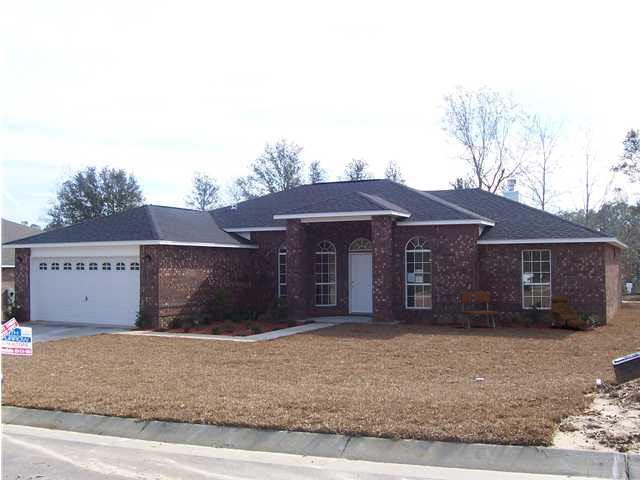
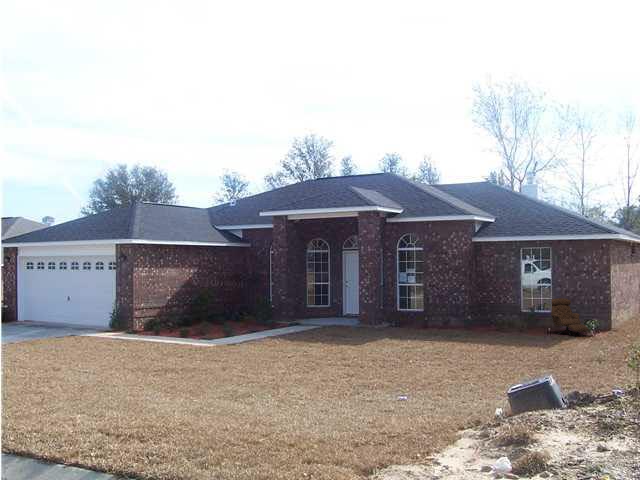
bench: present [461,292,498,329] -> none [452,293,493,333]

